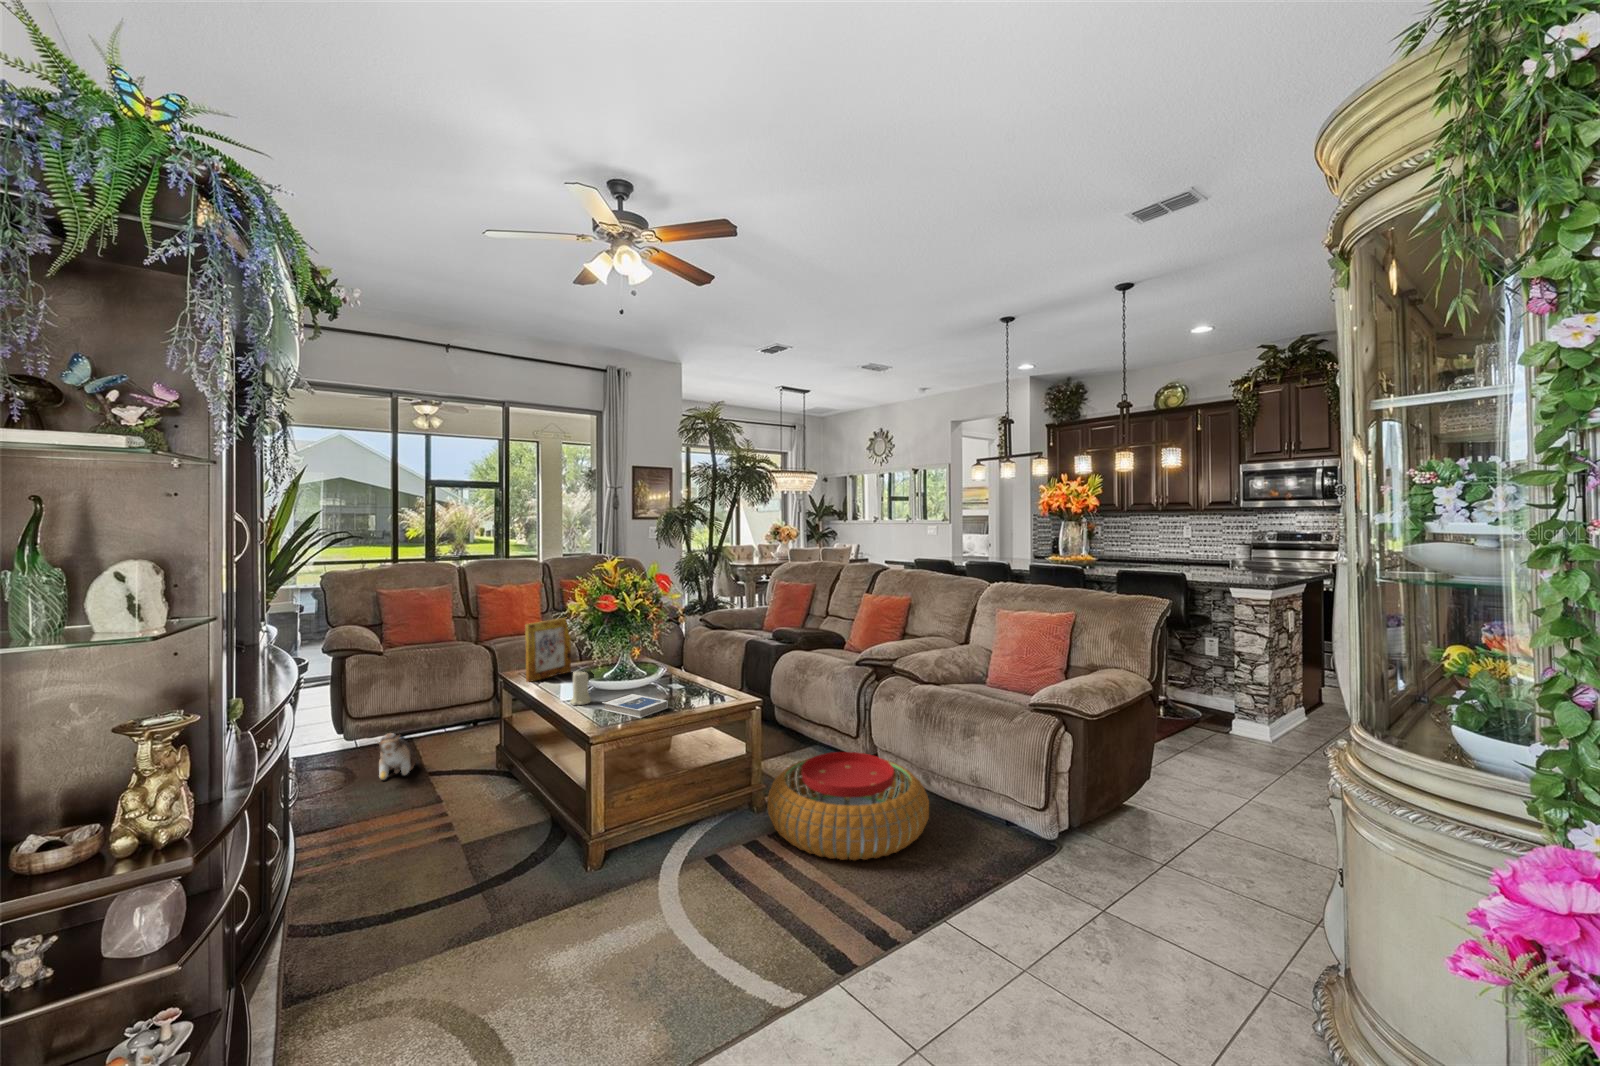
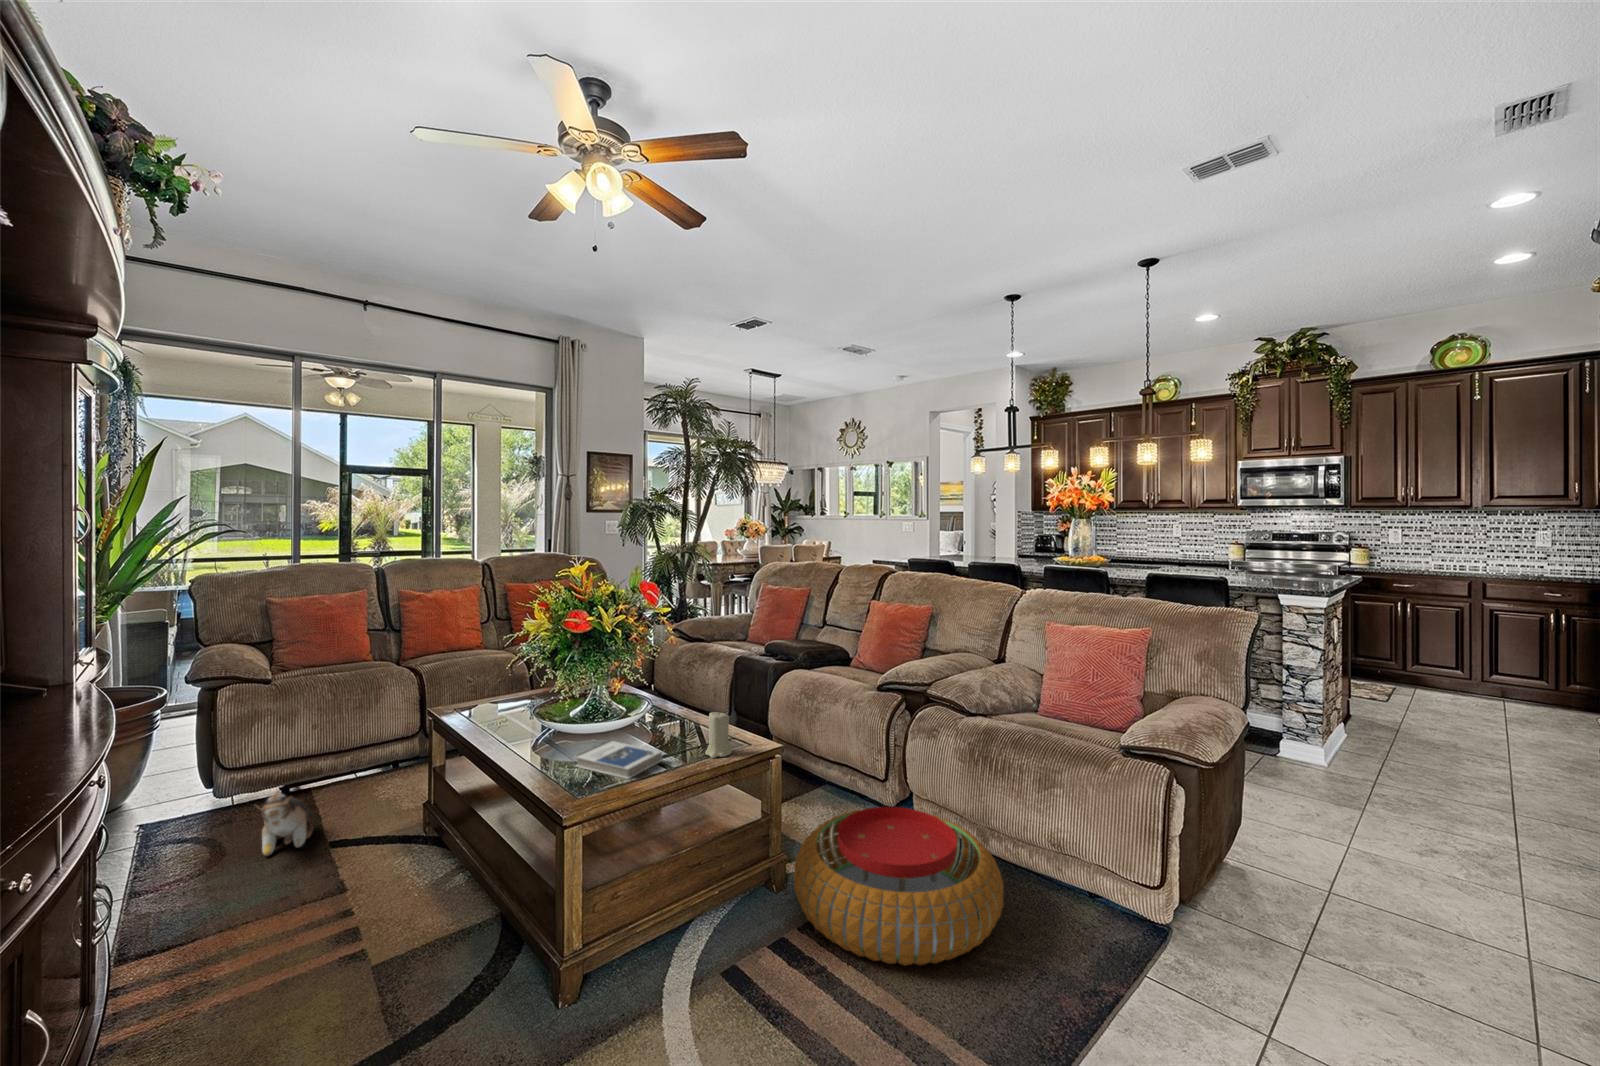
picture frame: present [525,617,571,682] -> none [465,636,524,722]
candle: present [570,671,591,705] -> present [705,711,732,758]

